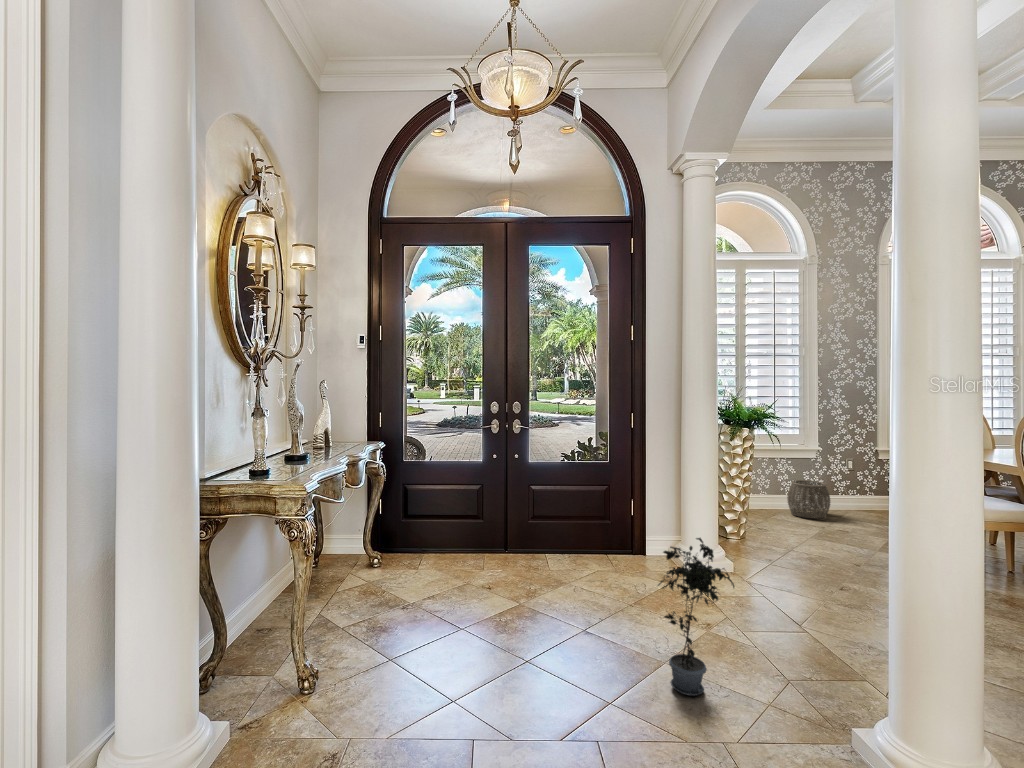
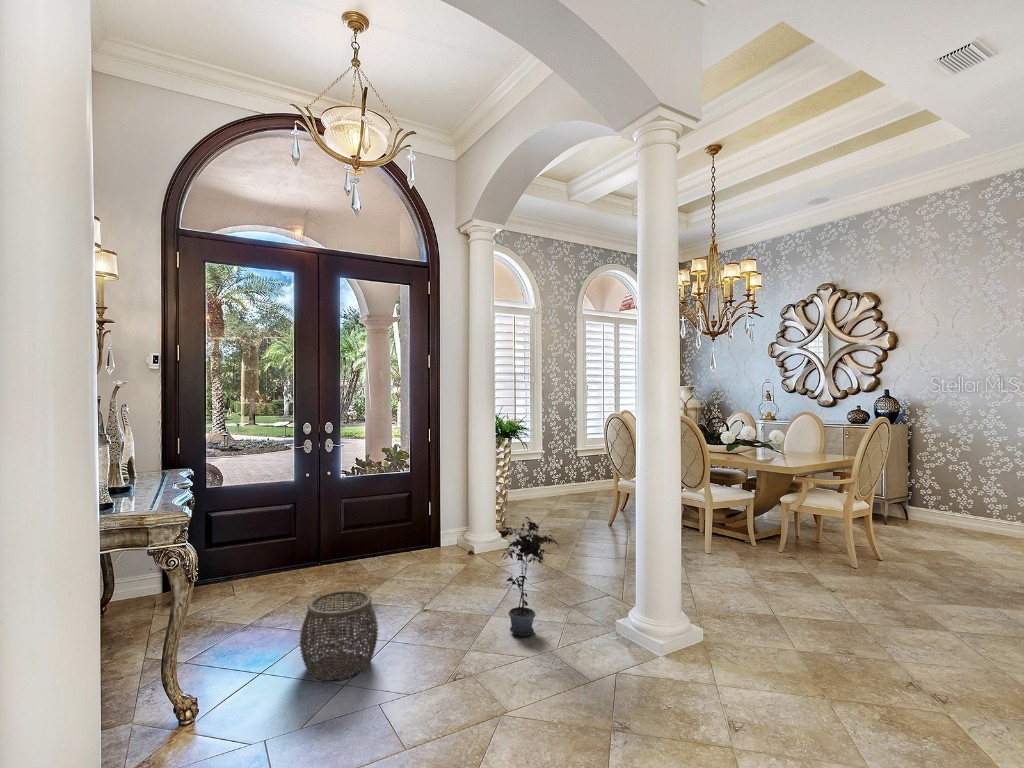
woven basket: present [787,480,830,519] -> present [300,591,378,681]

